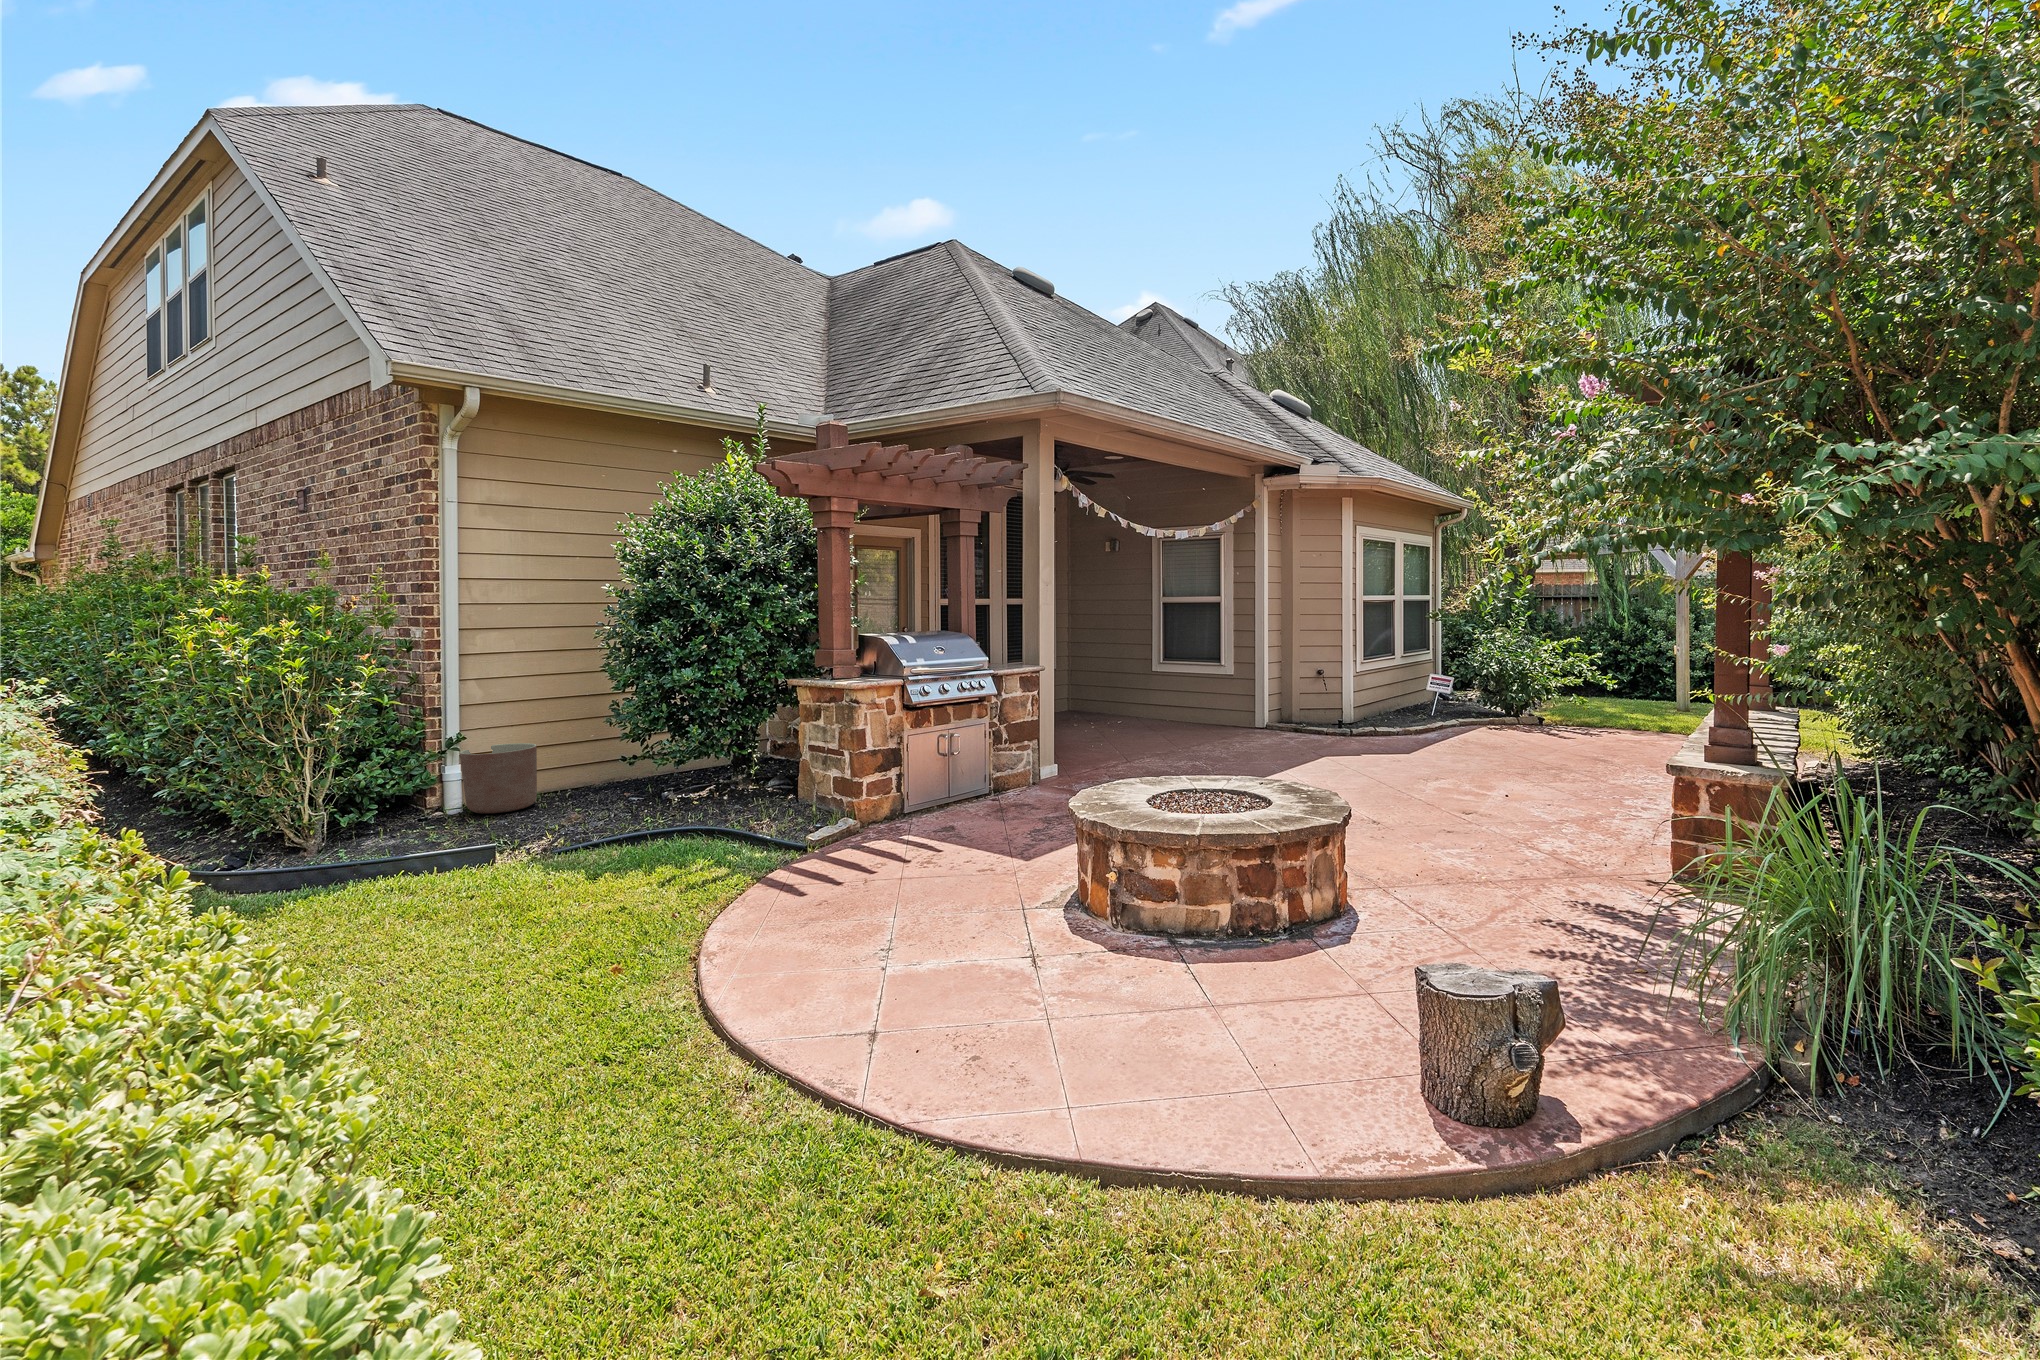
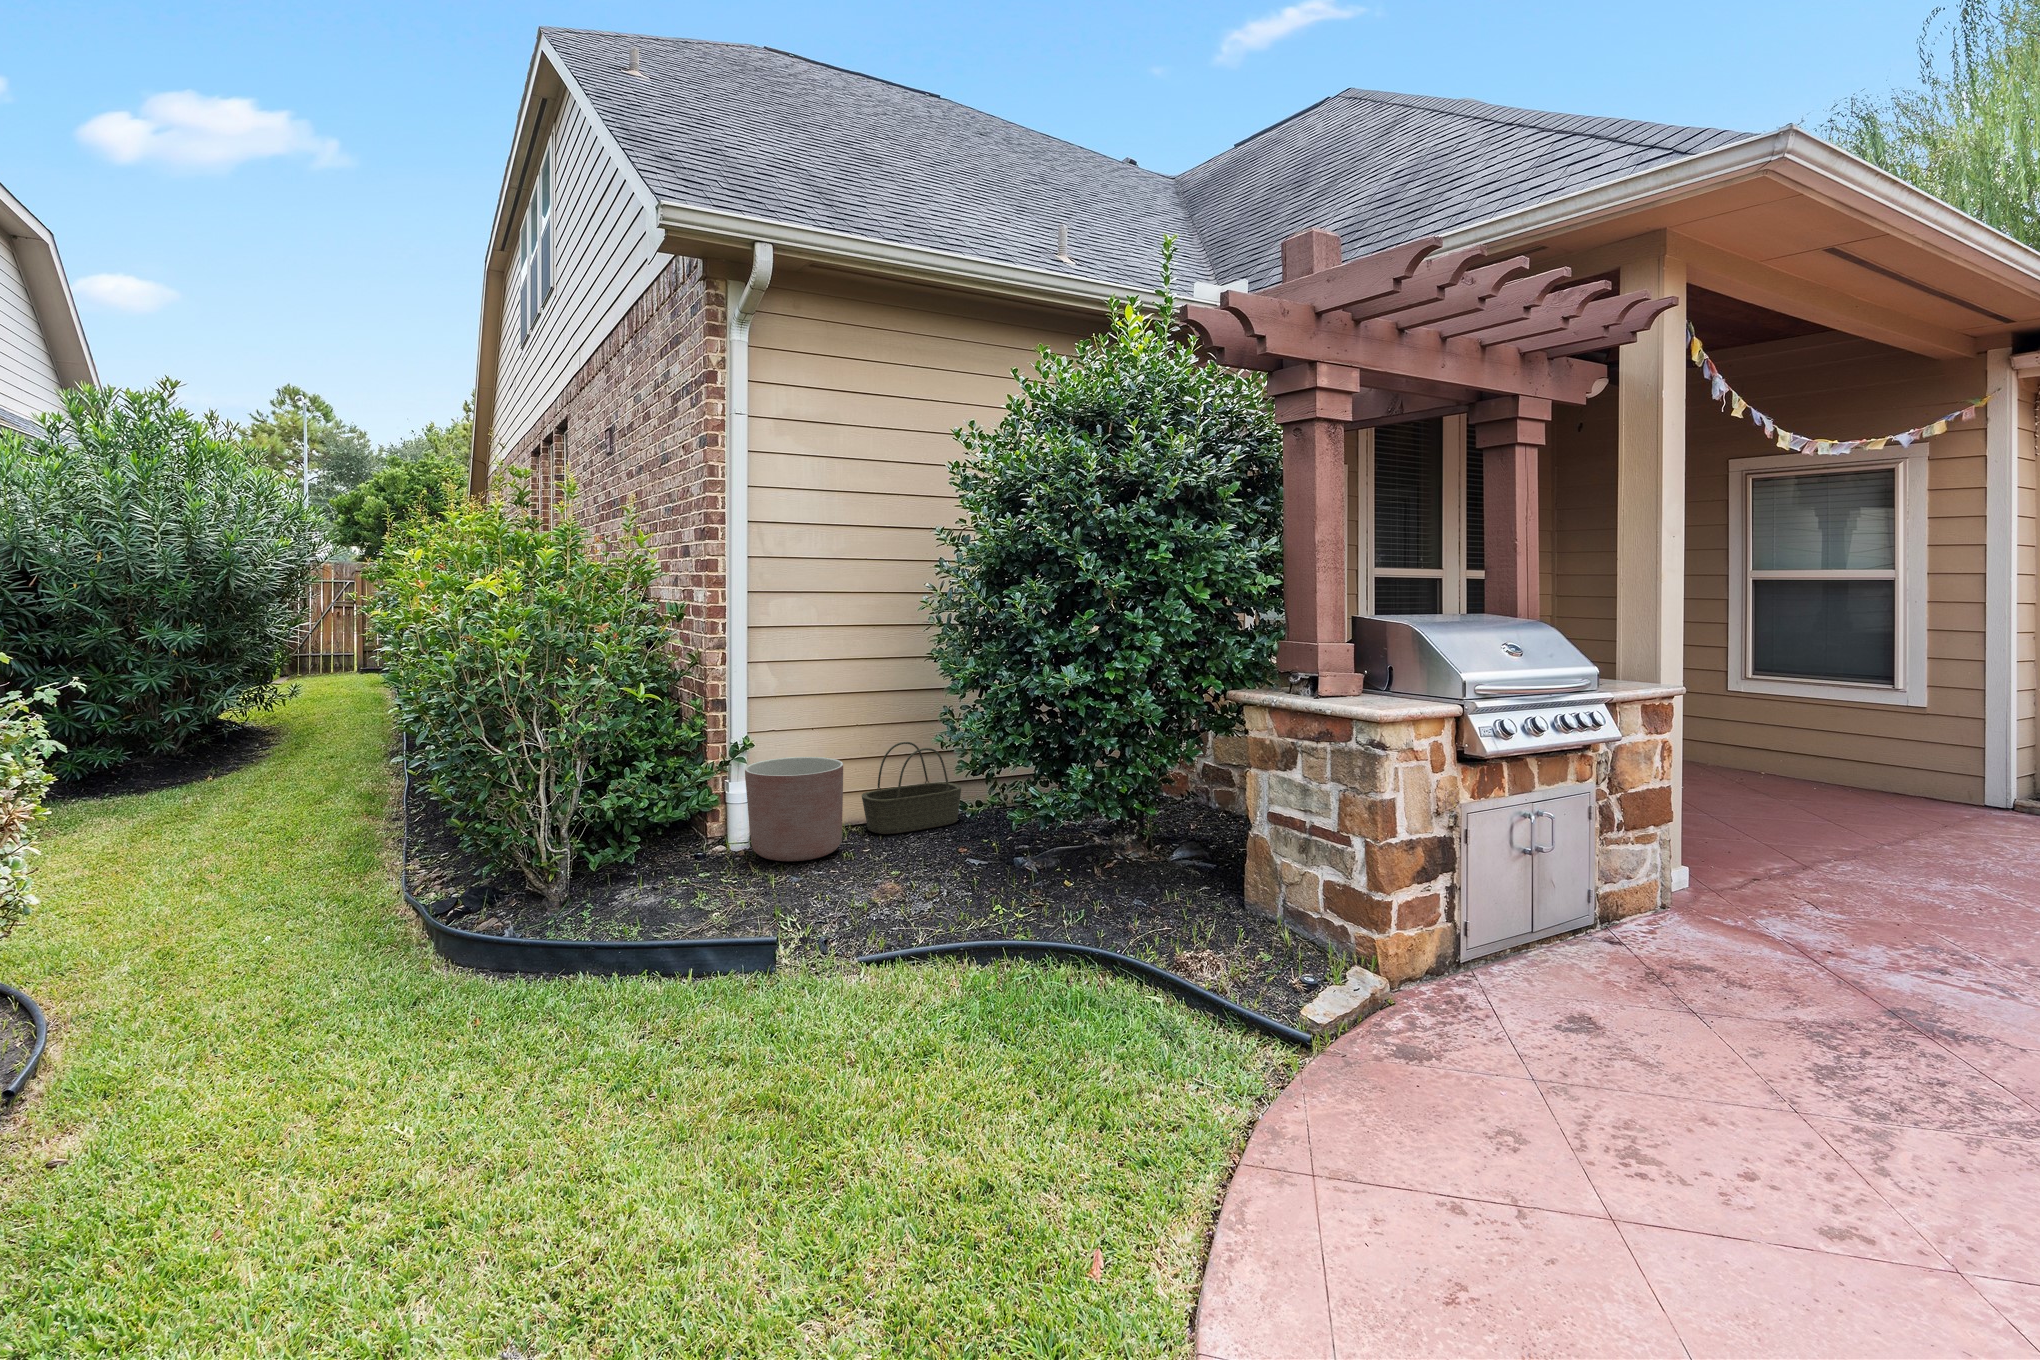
basket: none [551,731,628,794] -> present [862,742,961,834]

